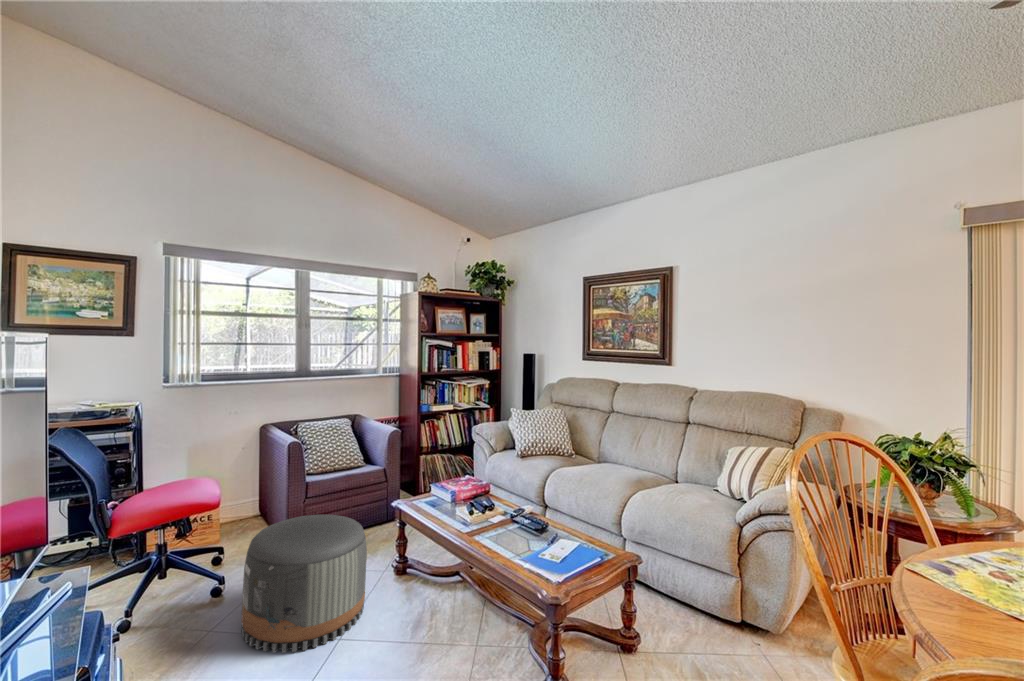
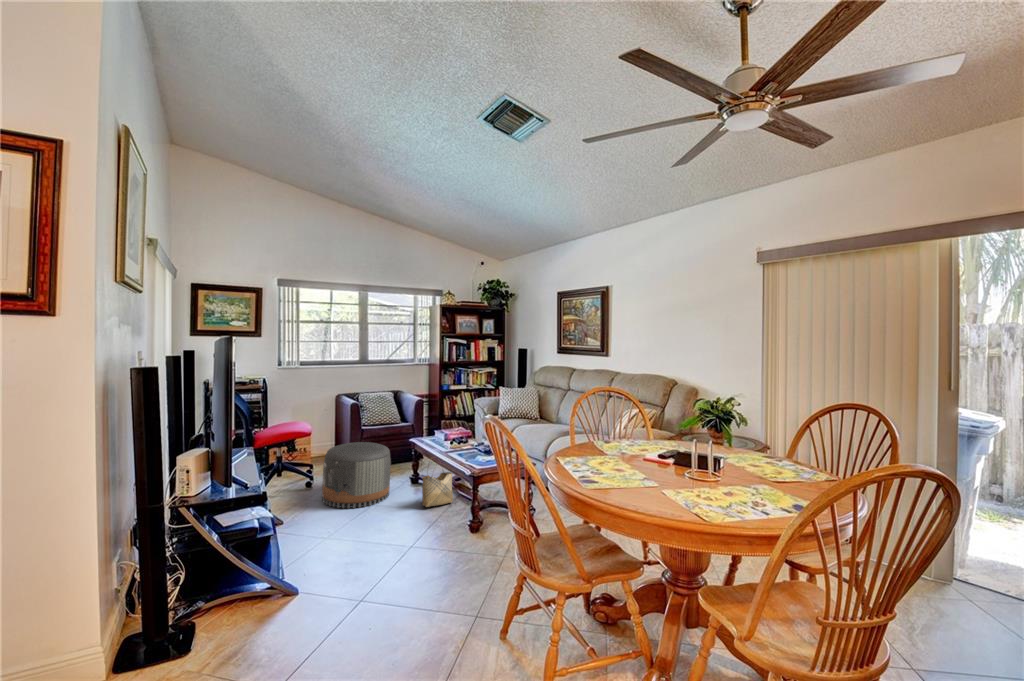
woven basket: none [429,540,480,637] -> present [422,472,453,507]

